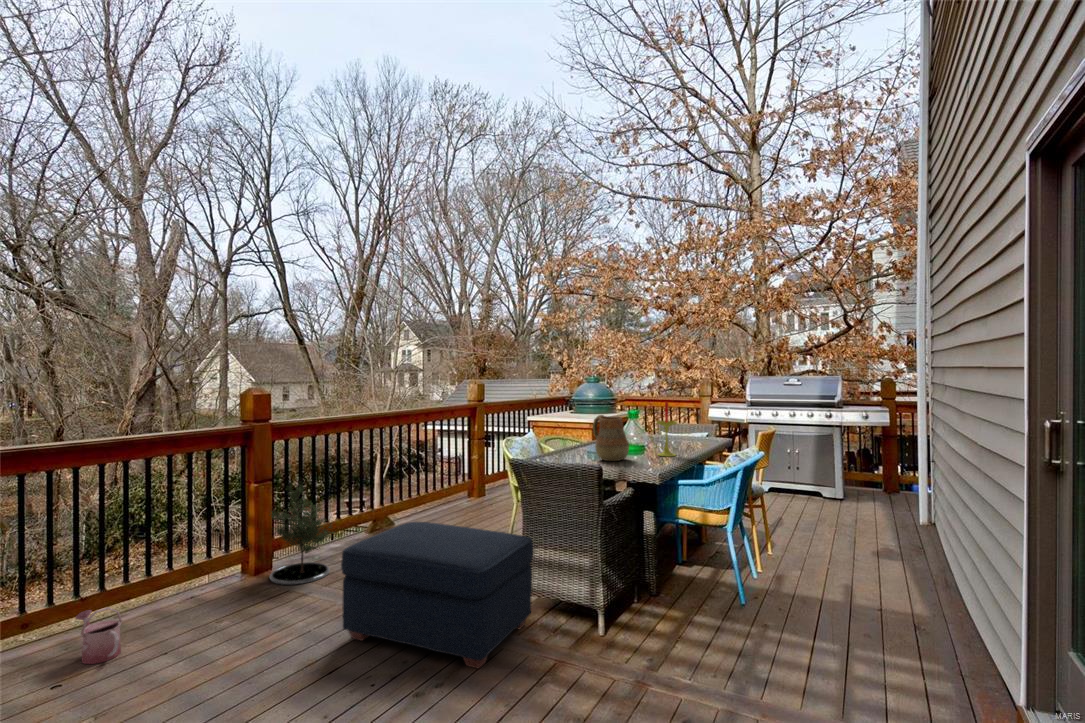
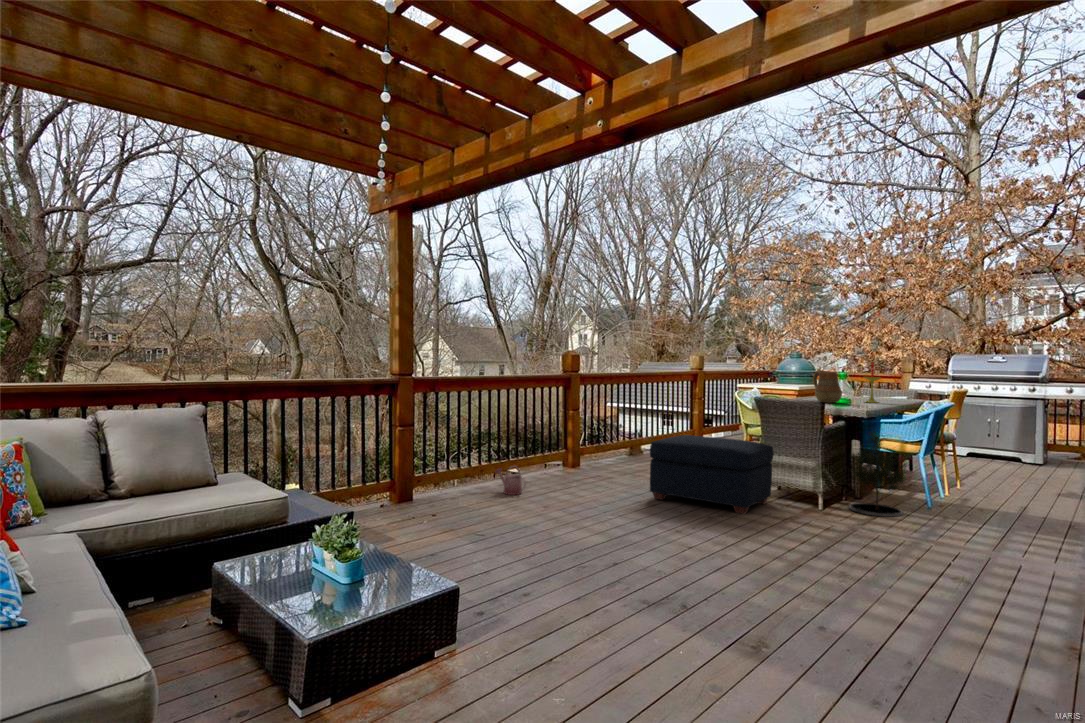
potted tree: present [270,485,331,585] -> present [849,432,910,517]

